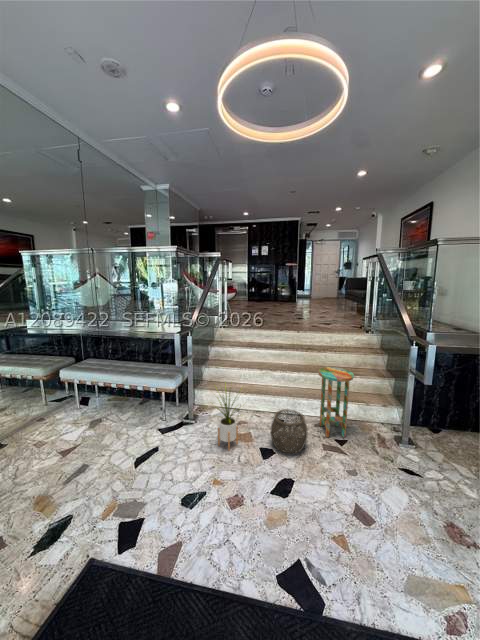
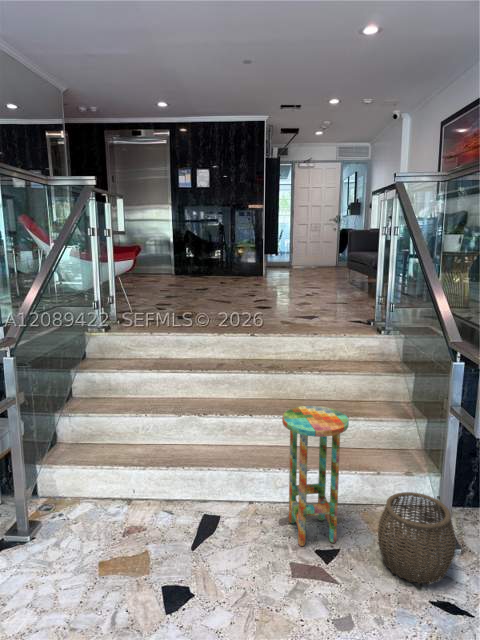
house plant: present [217,383,238,450] -> none [46,446,131,600]
woven basket: present [271,409,308,454] -> present [378,492,456,584]

